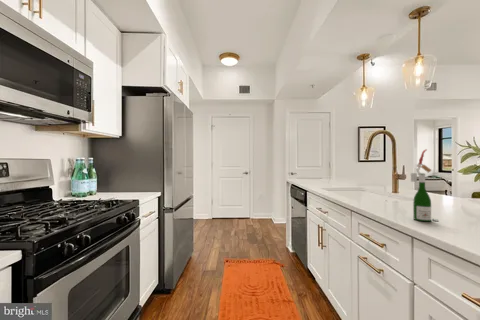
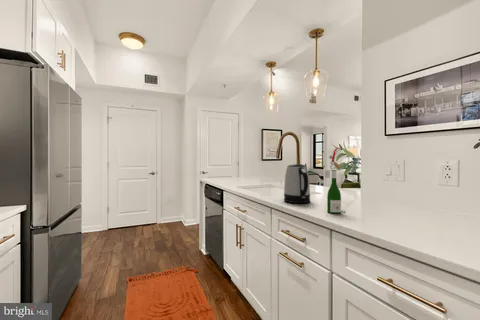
kettle: none [366,166,398,208] -> present [284,164,310,203]

